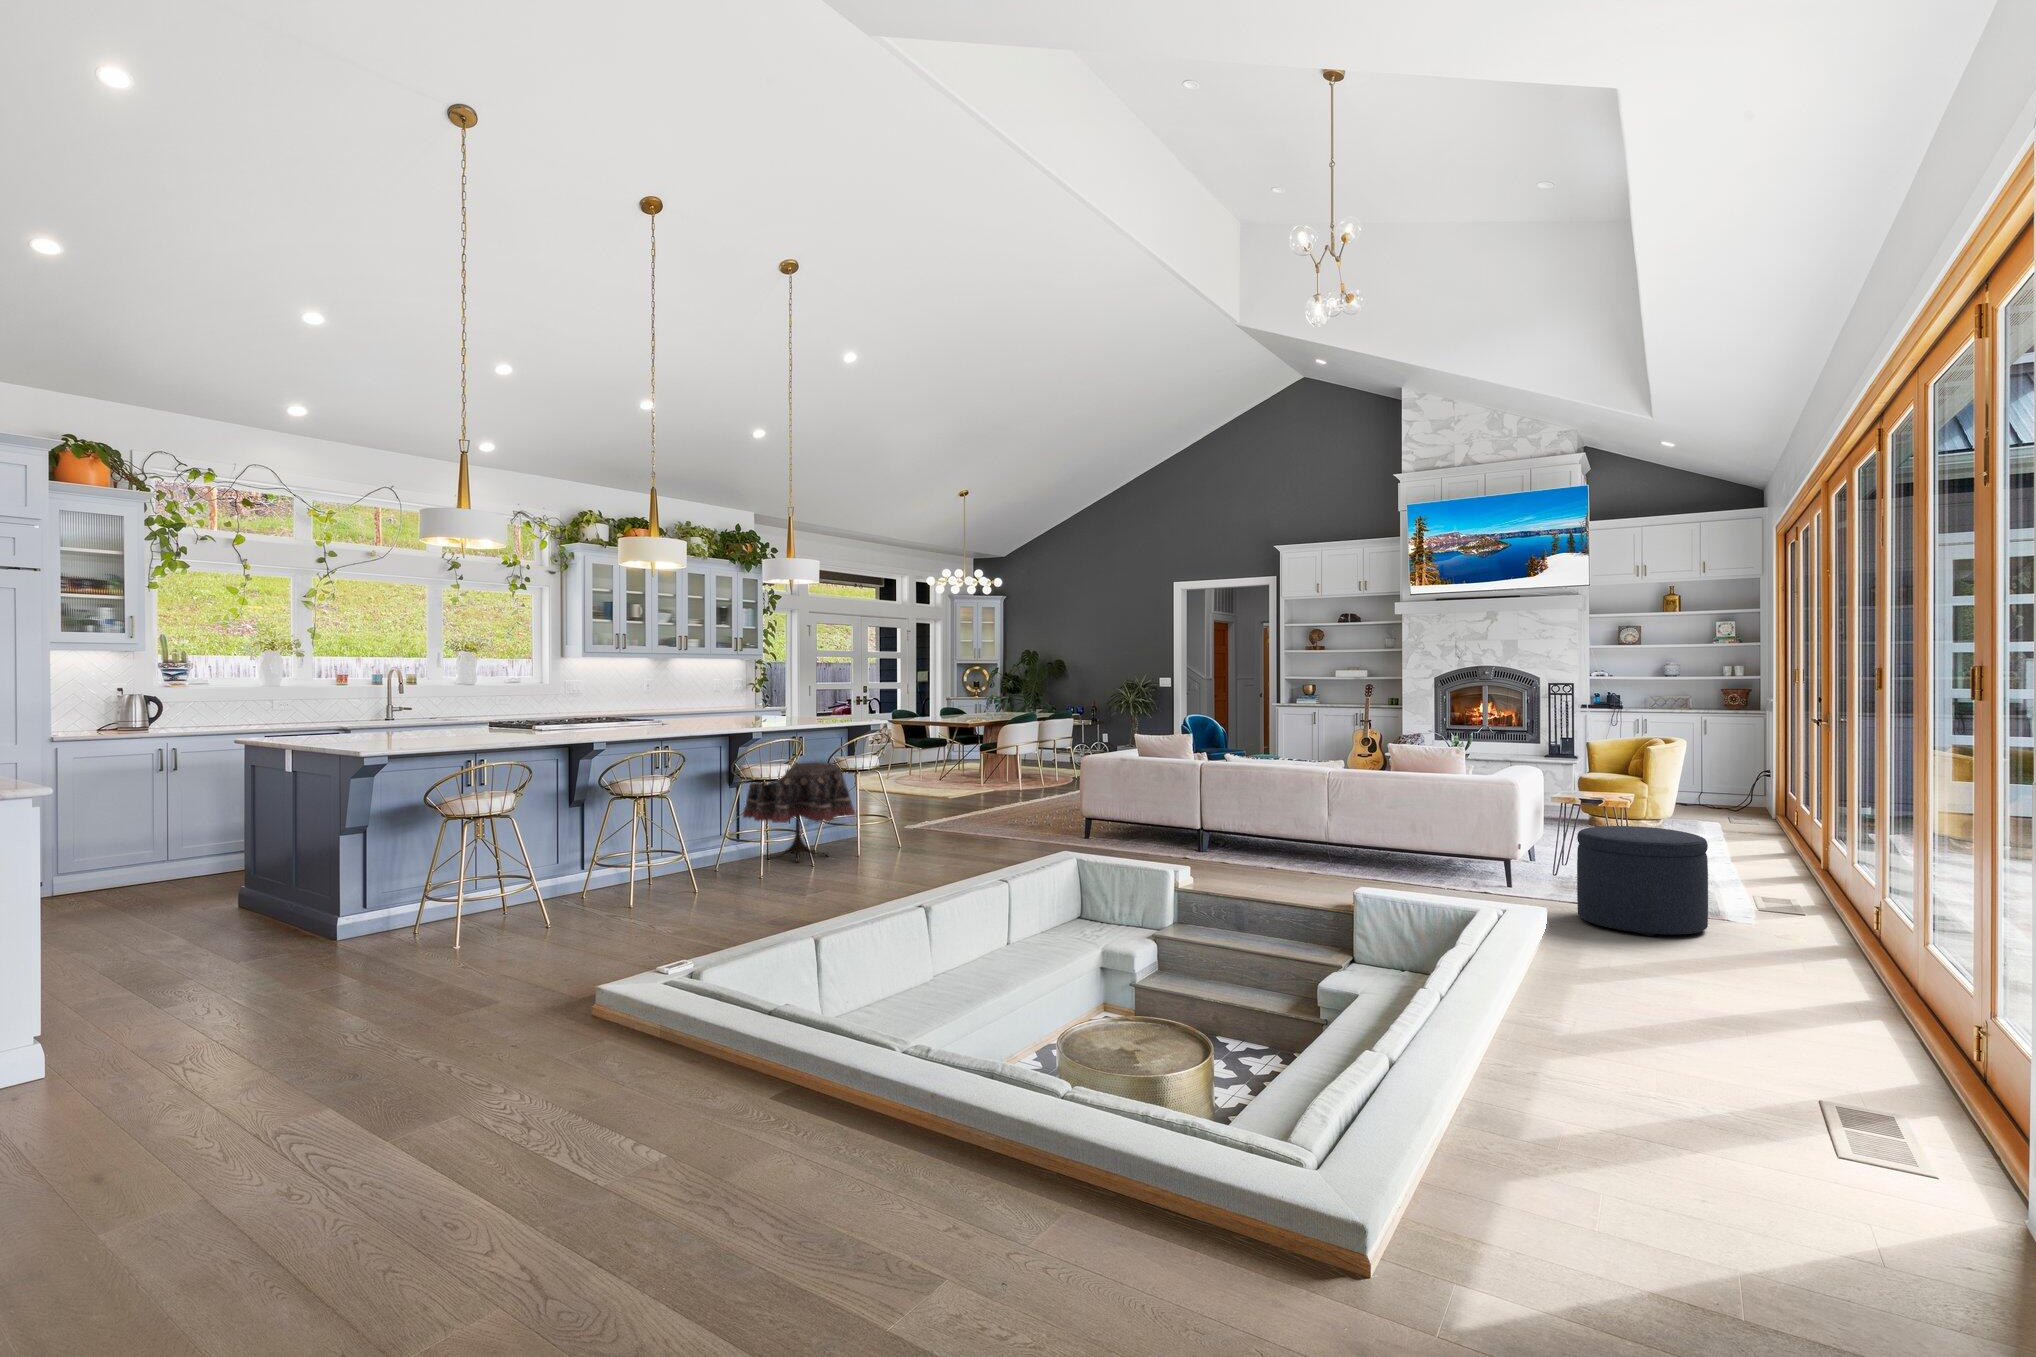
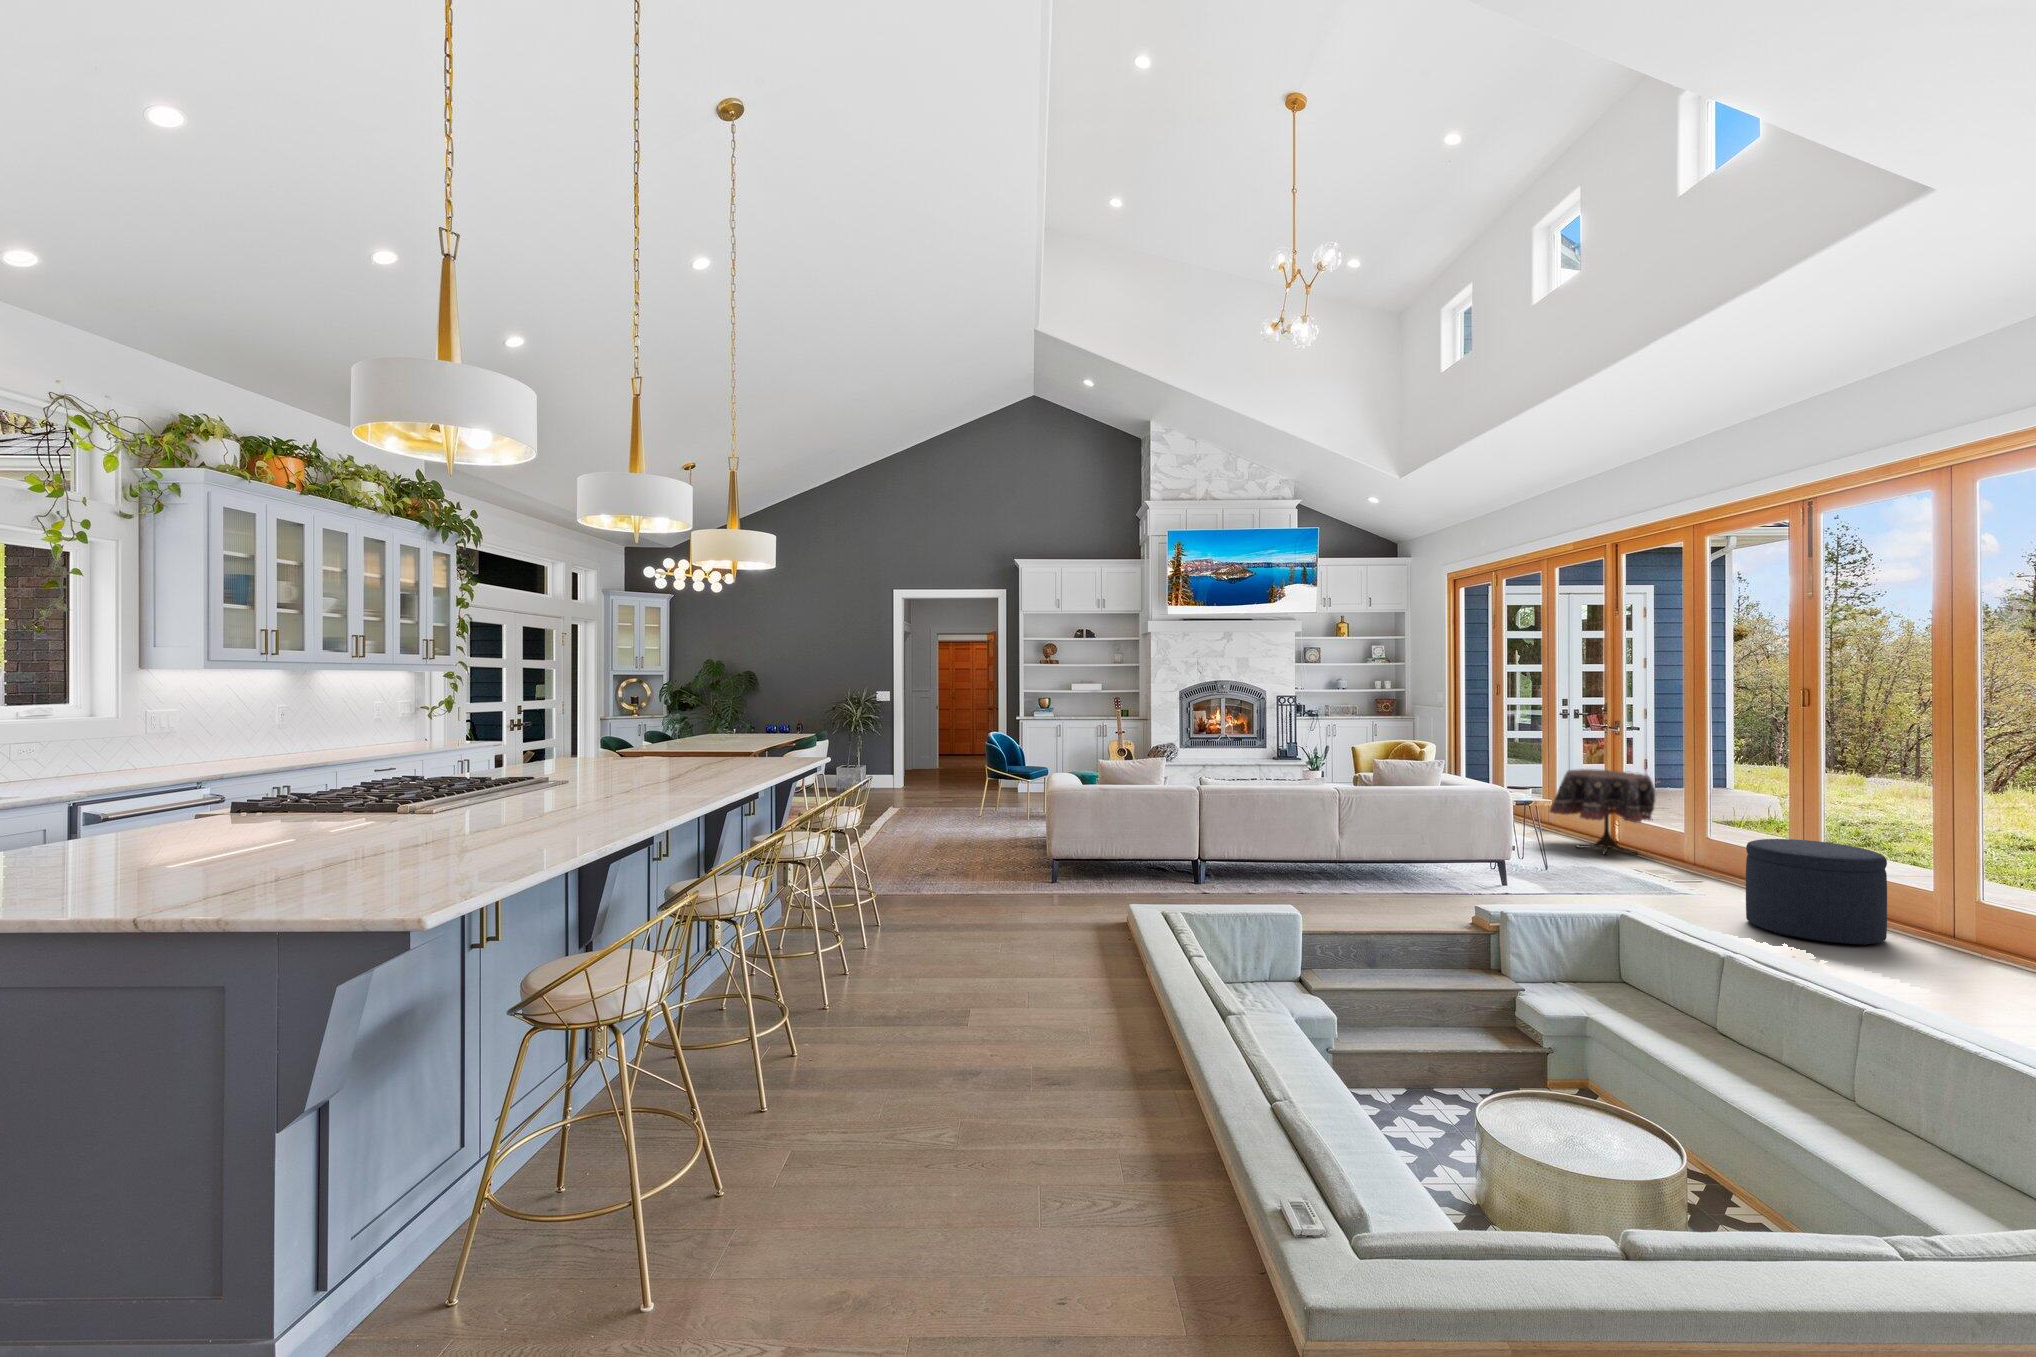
side table: present [743,763,855,863] -> present [1550,769,1655,855]

